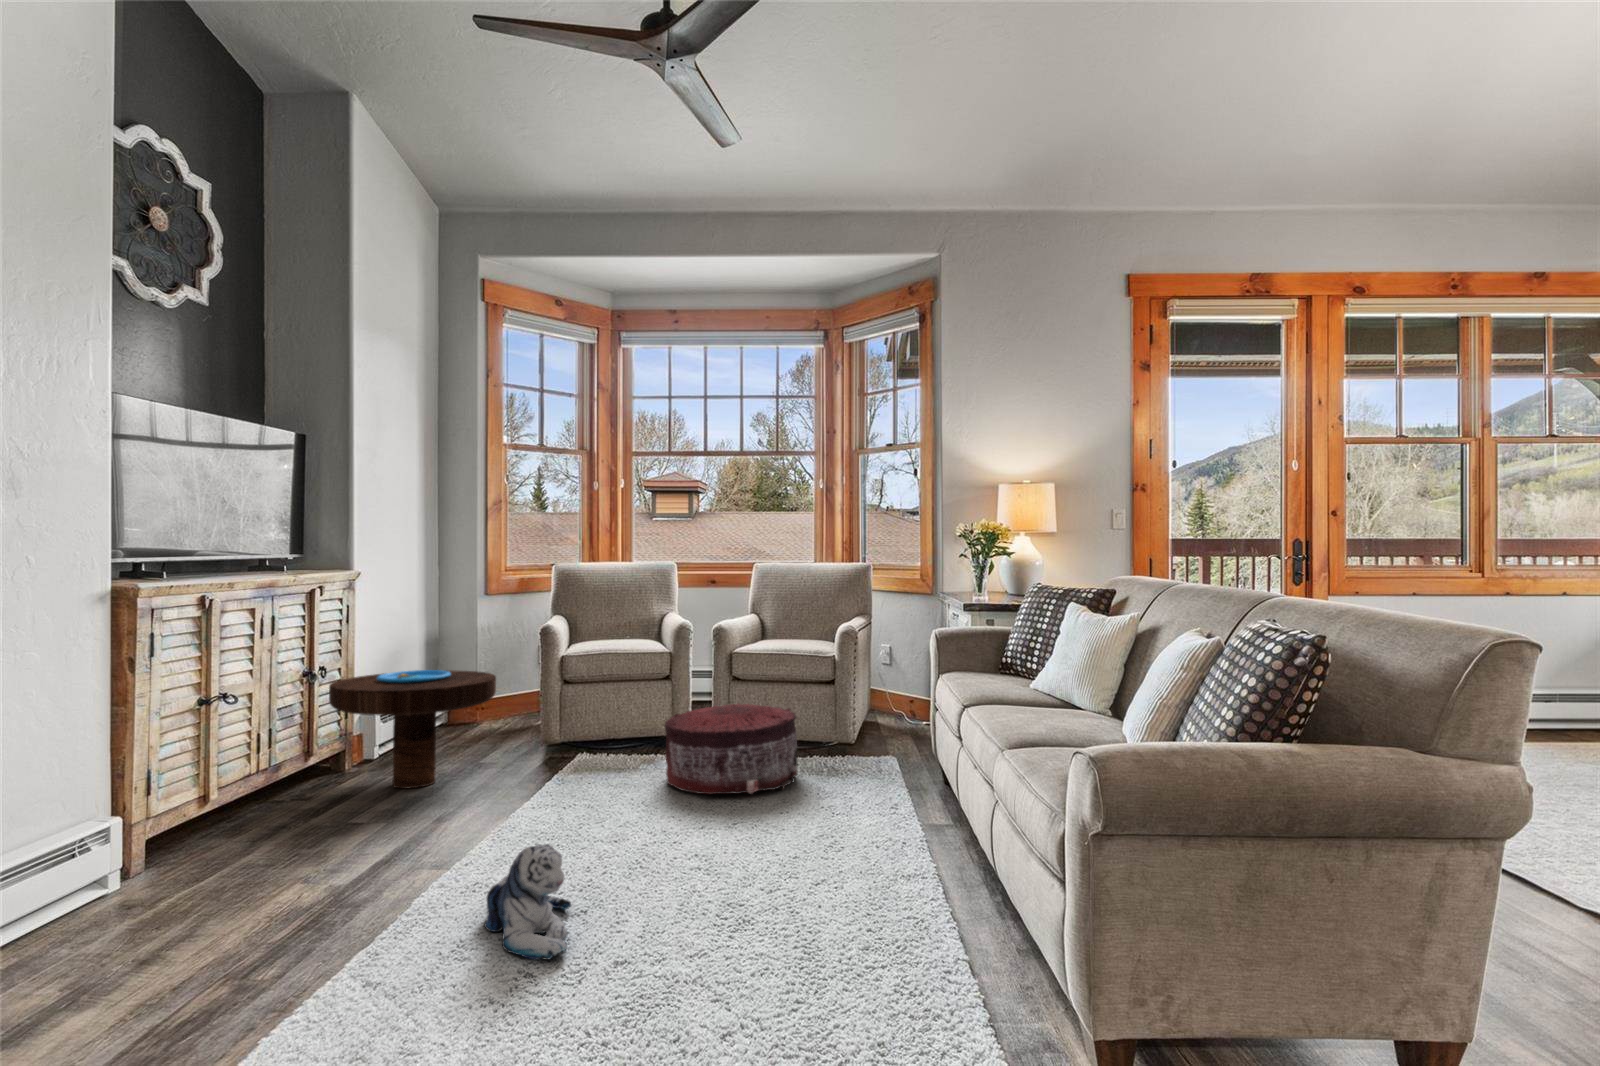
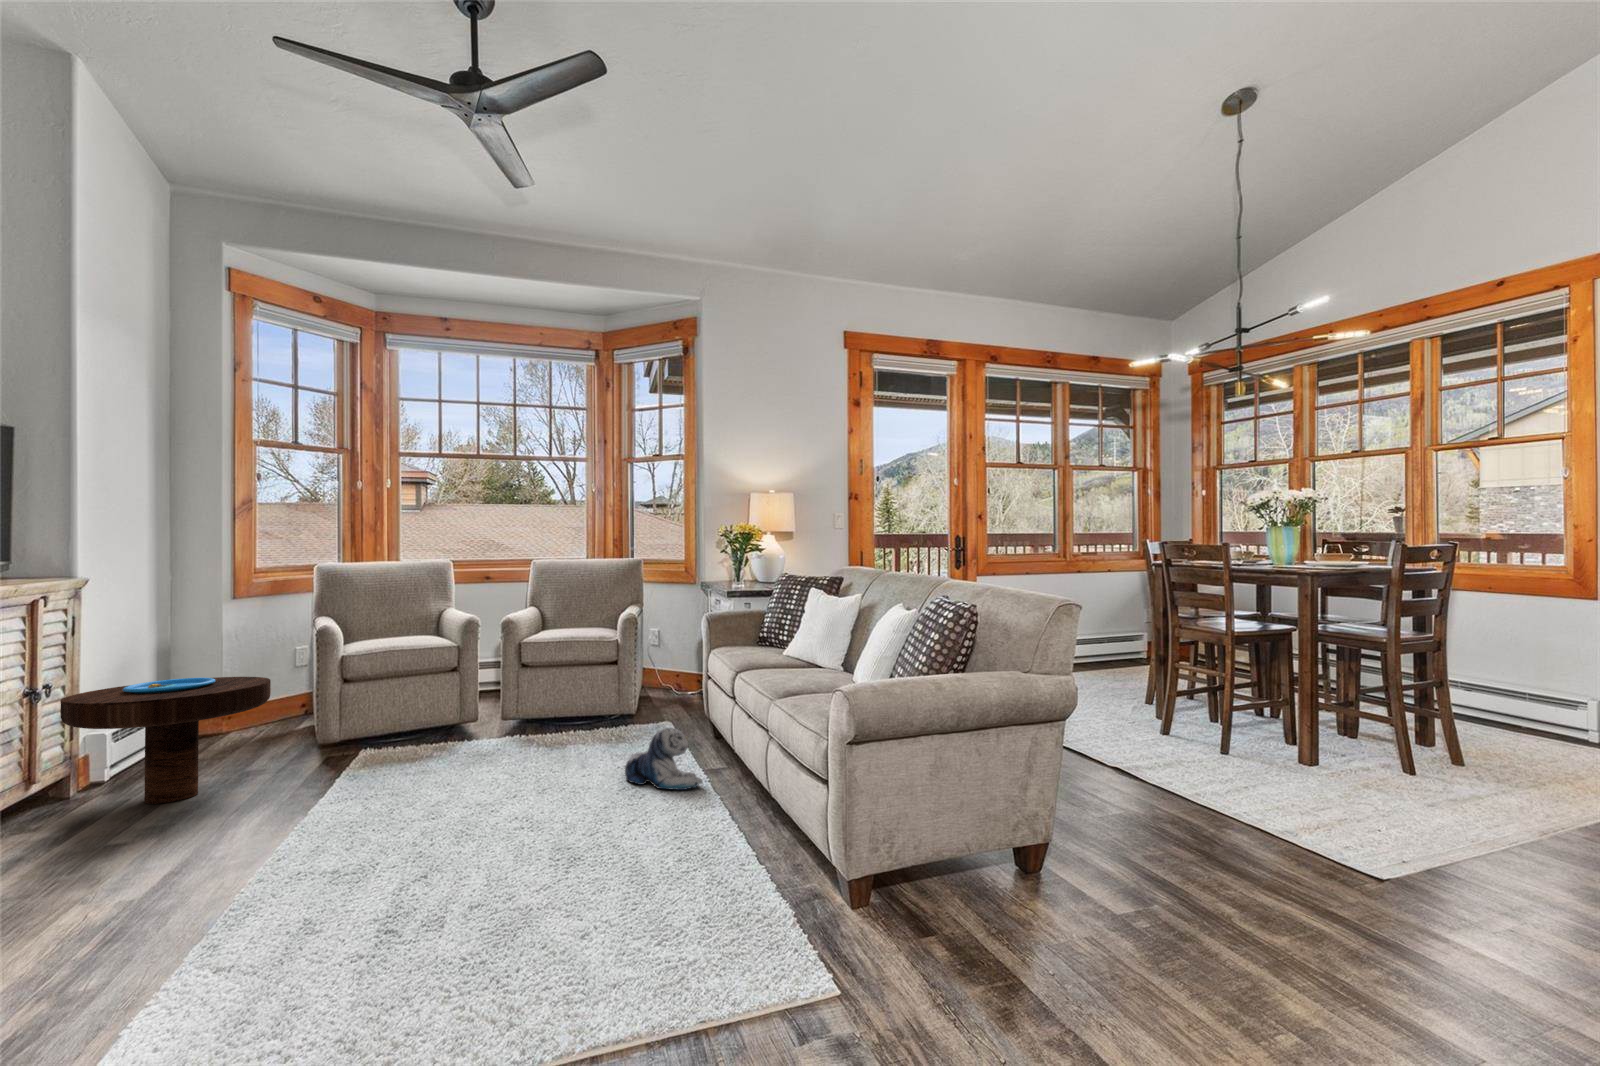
pouf: present [664,704,798,794] -> none [460,686,590,770]
plush toy: present [484,844,571,959] -> present [625,728,703,790]

